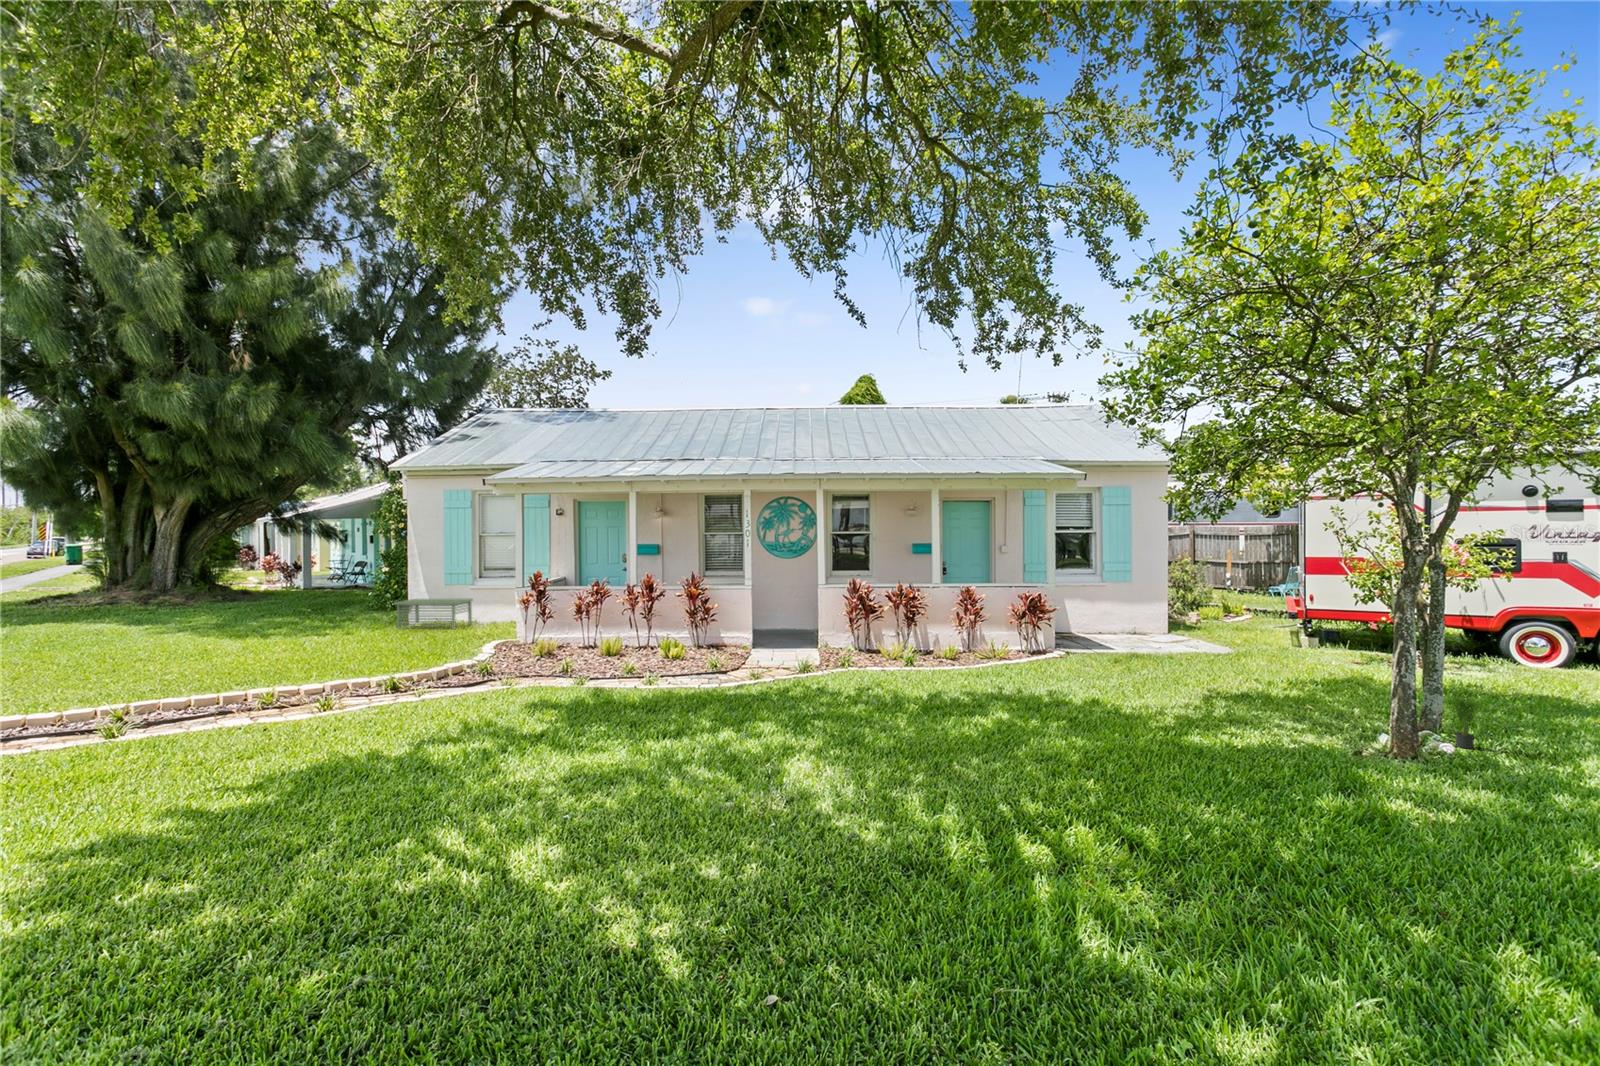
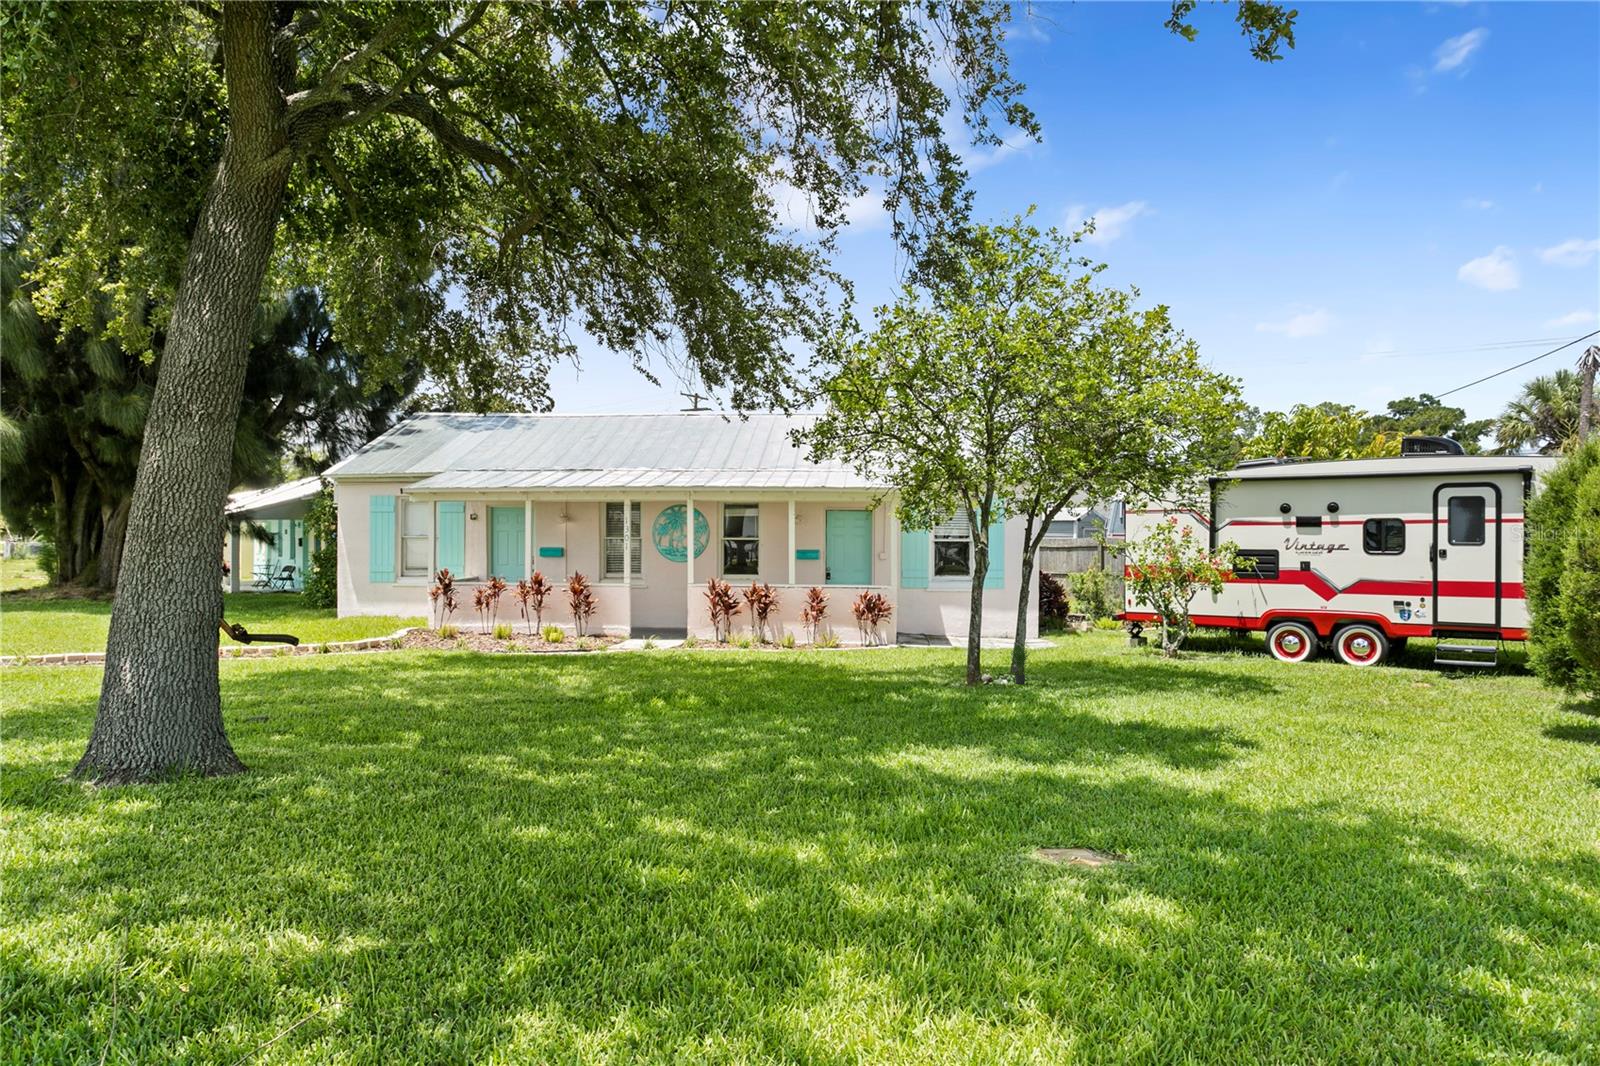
storage bench: present [394,598,473,629] -> none [325,594,395,622]

